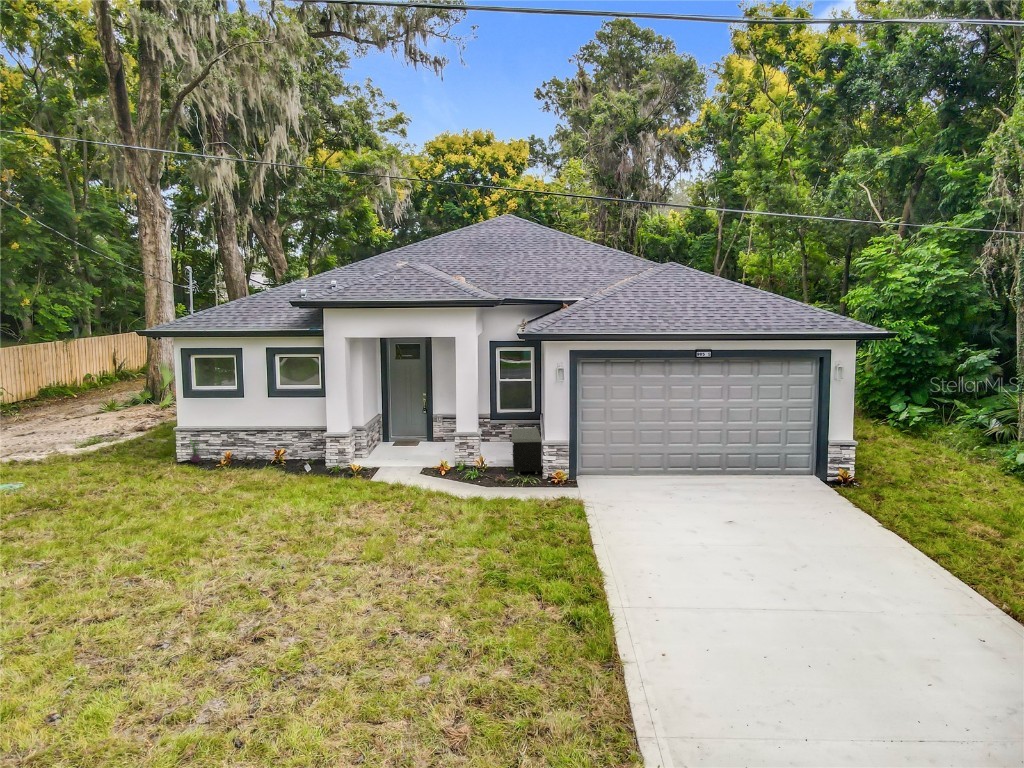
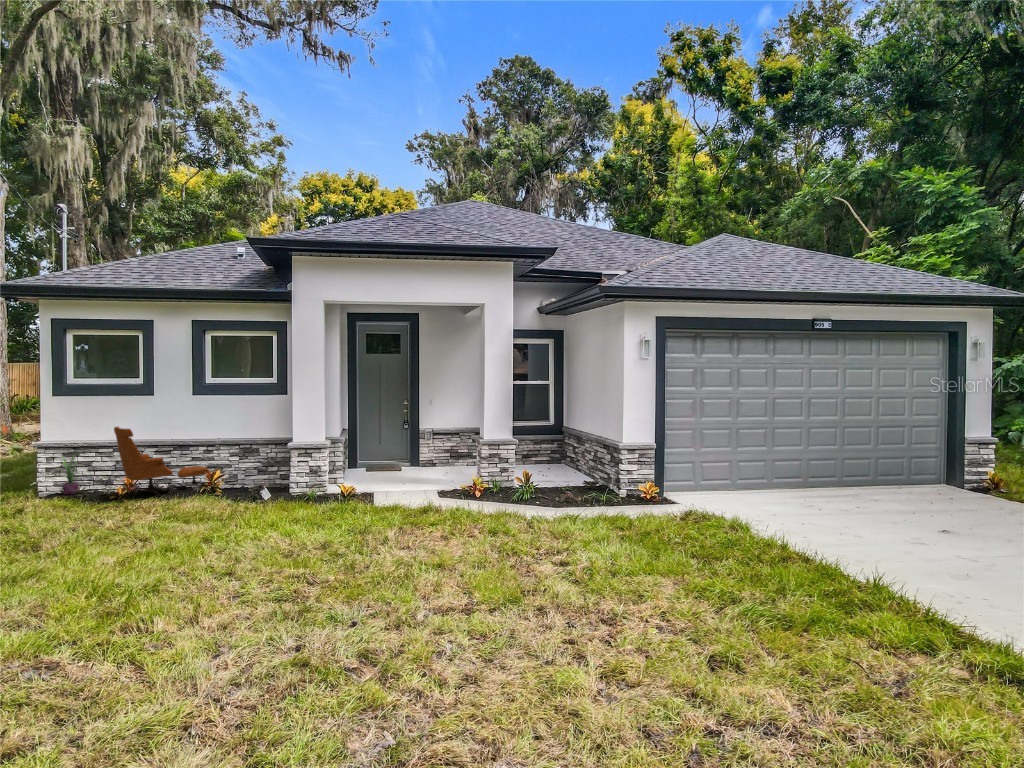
lounge chair: none [217,421,280,467] -> present [114,427,209,497]
storage bench: present [511,428,542,474] -> none [557,433,614,493]

